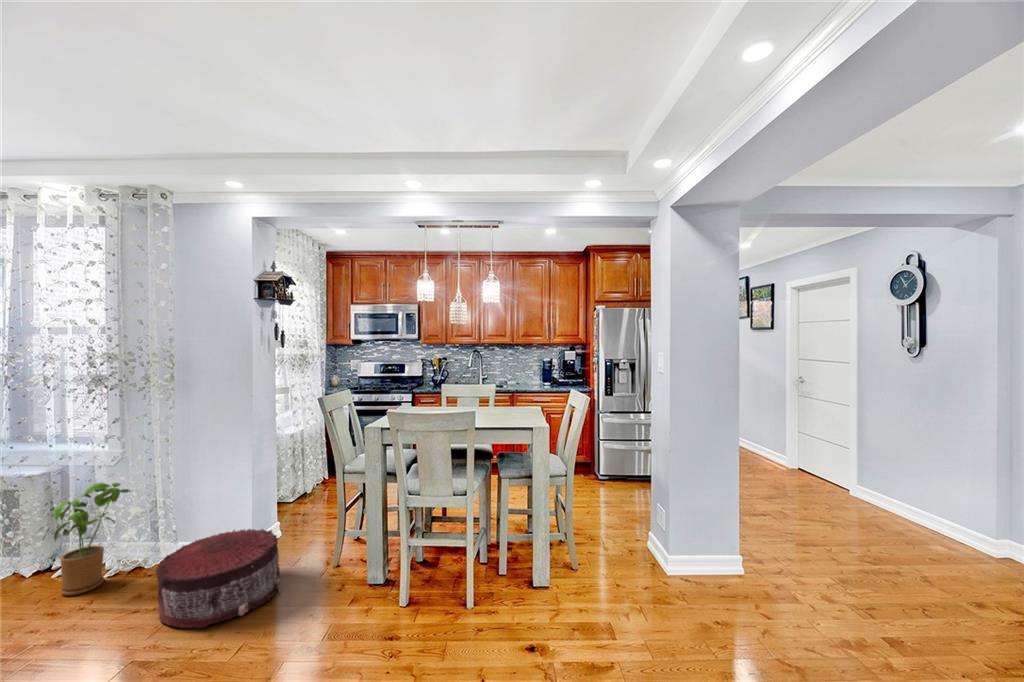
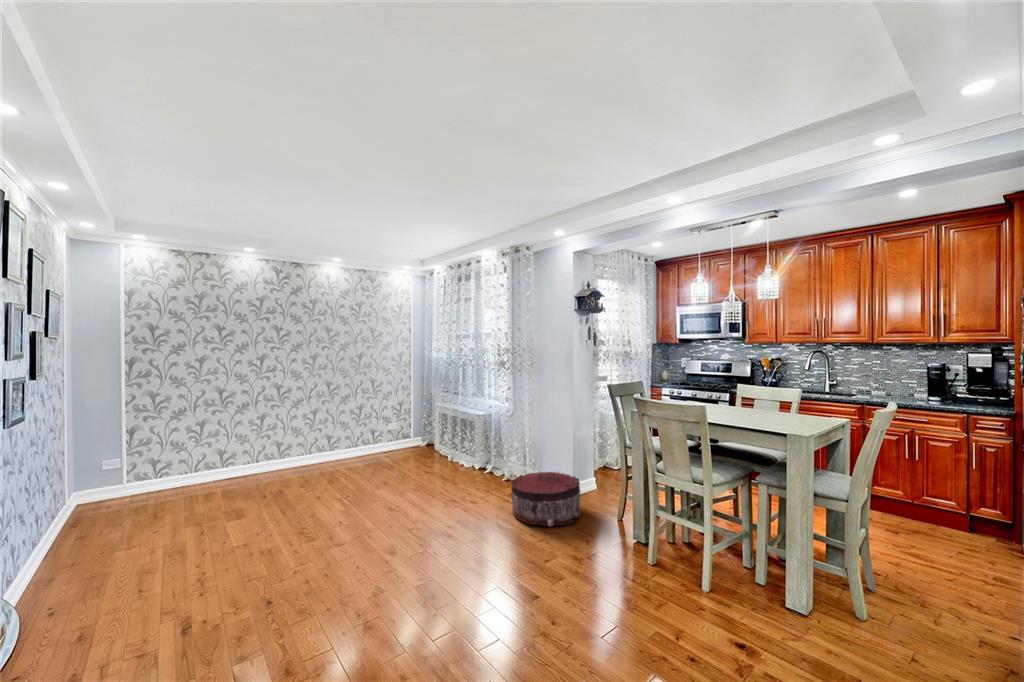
house plant: present [54,483,131,595] -> none [479,425,514,487]

